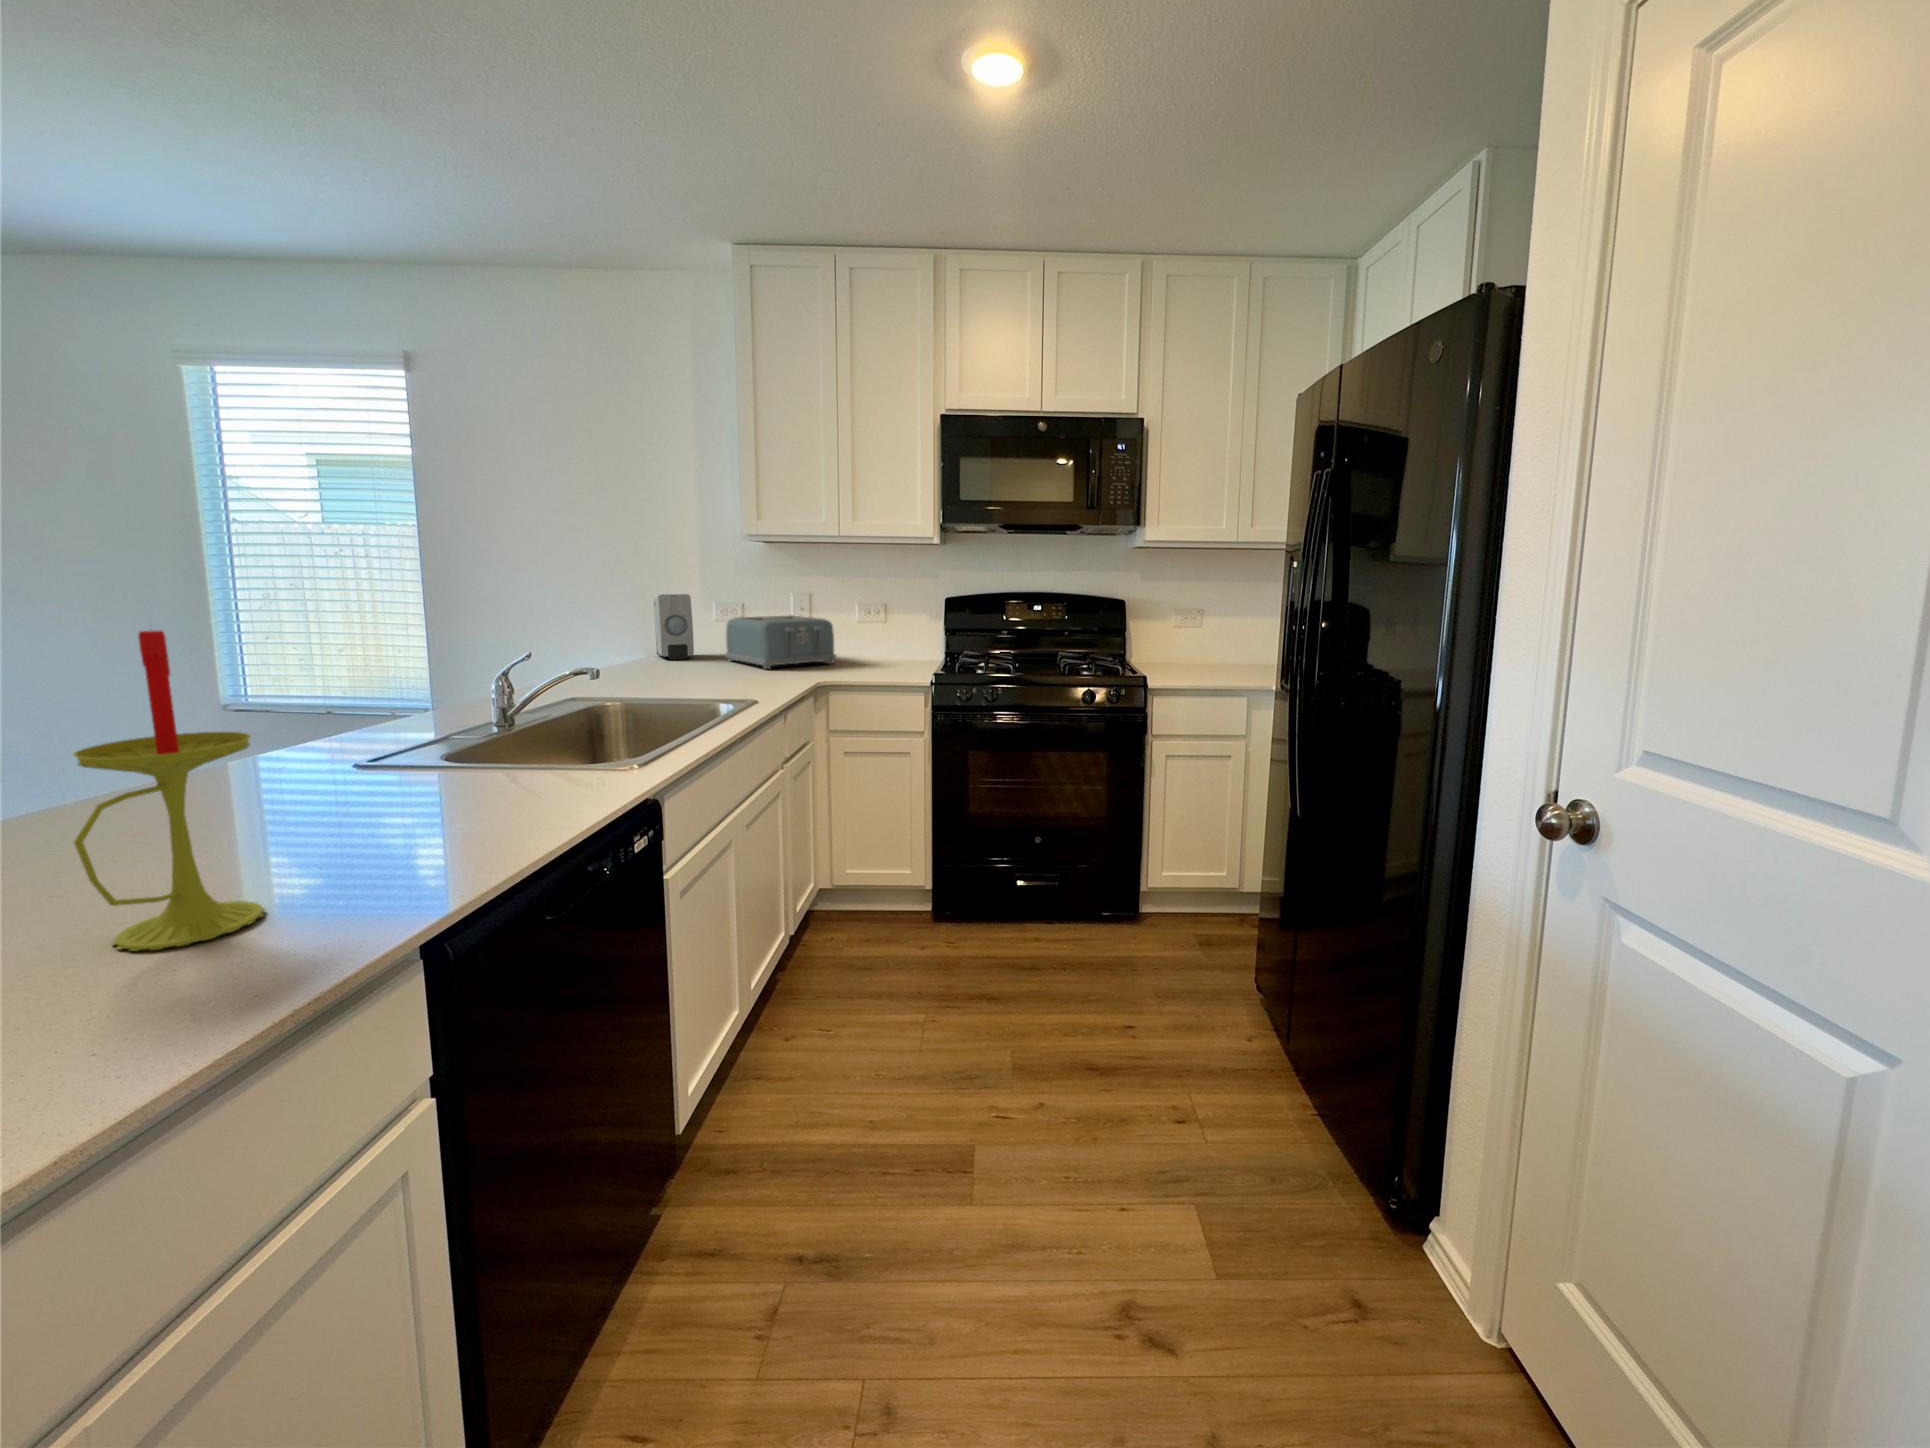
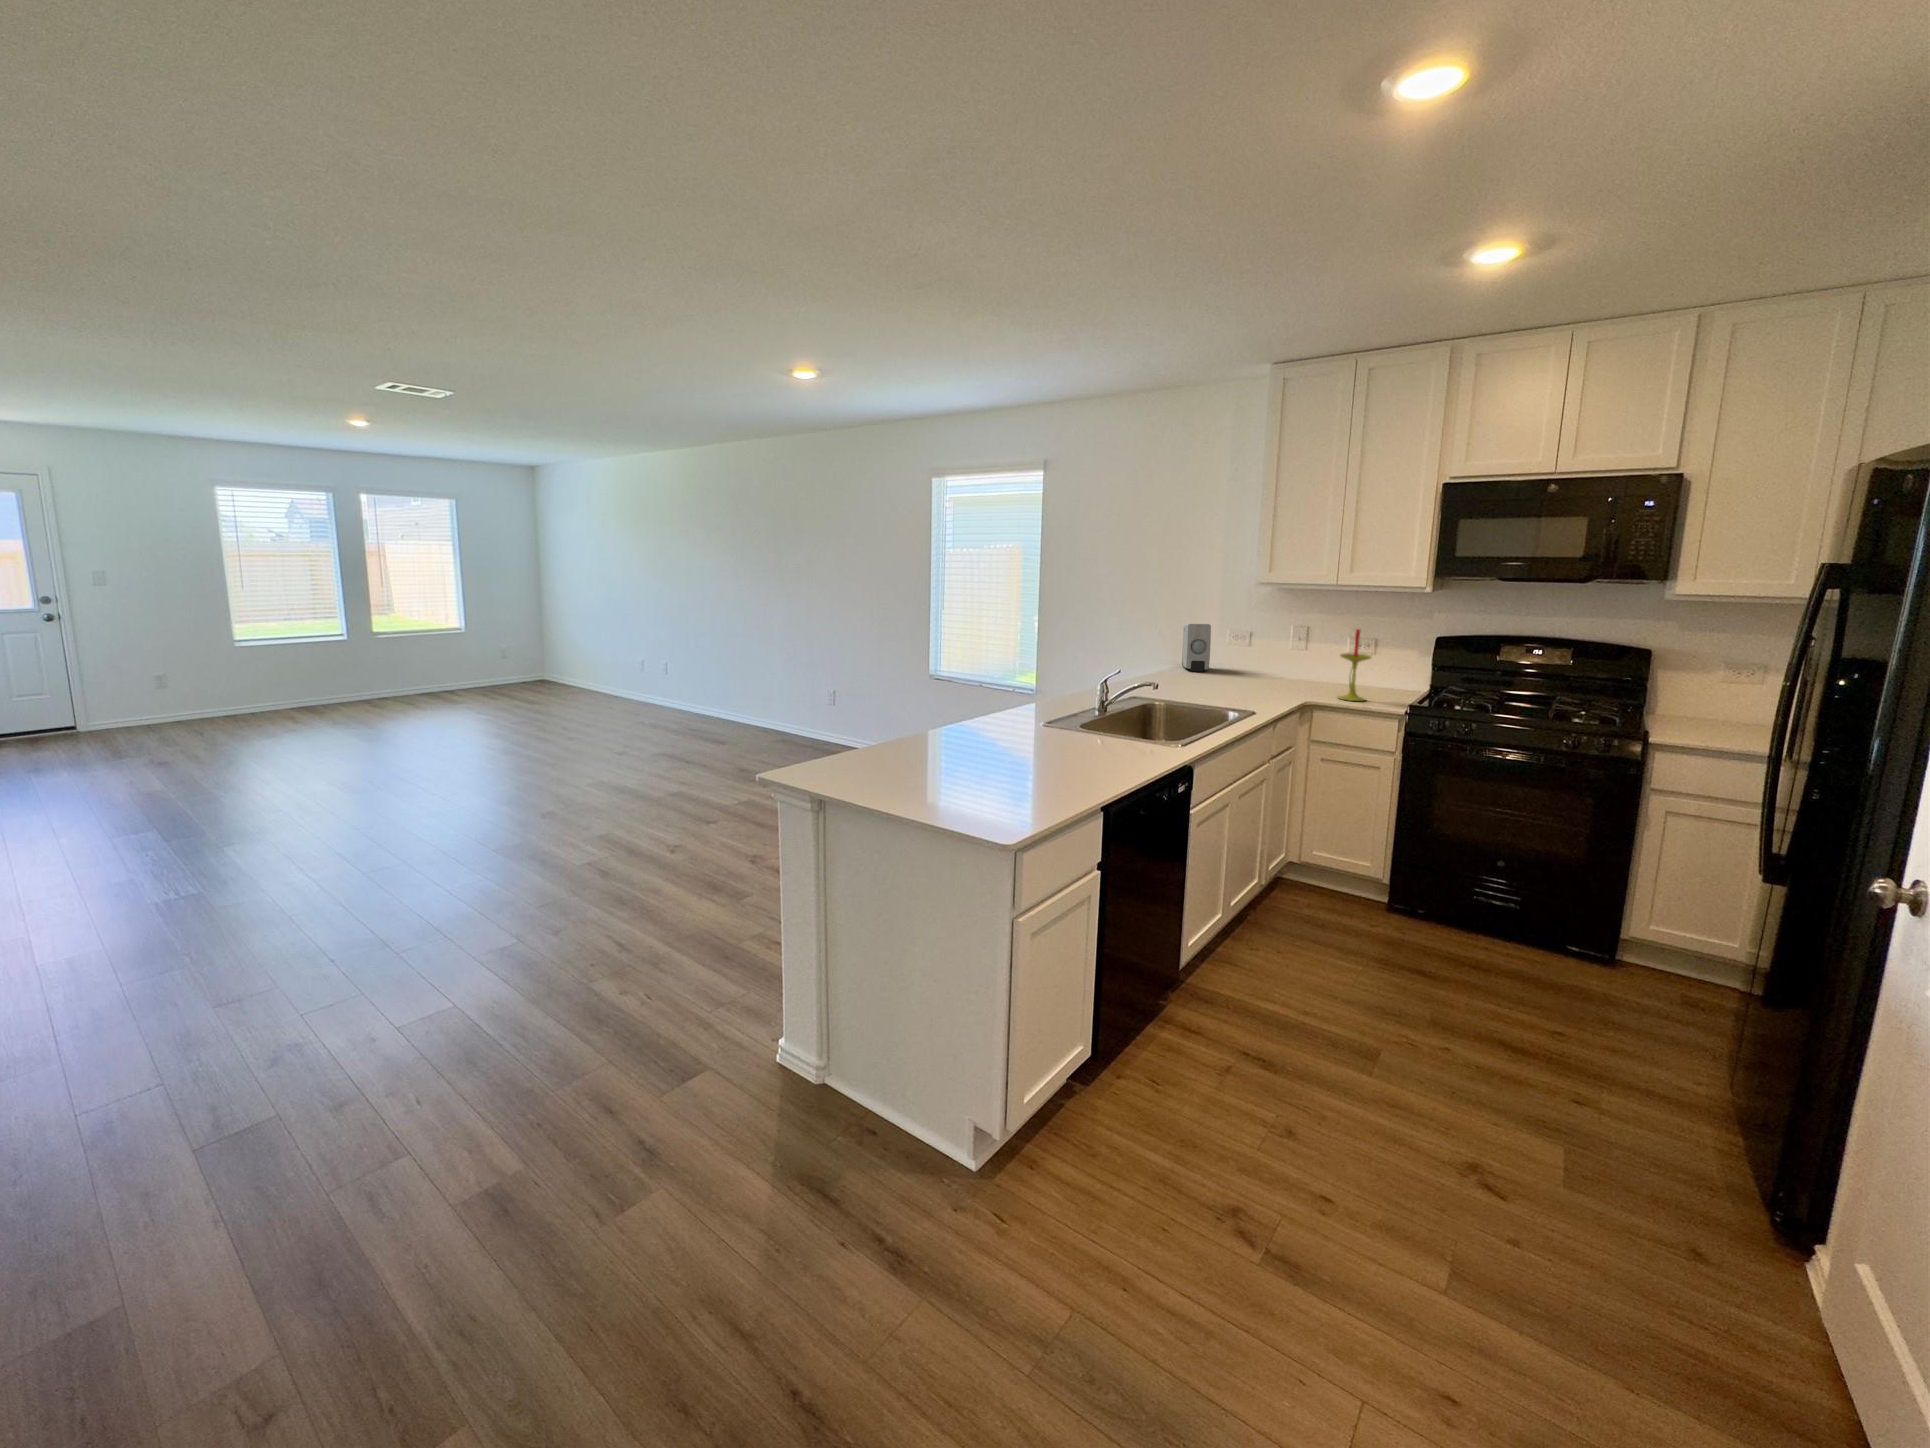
toaster: present [725,615,836,669] -> none [1232,643,1324,686]
candle: present [73,631,265,951] -> present [1339,629,1371,701]

